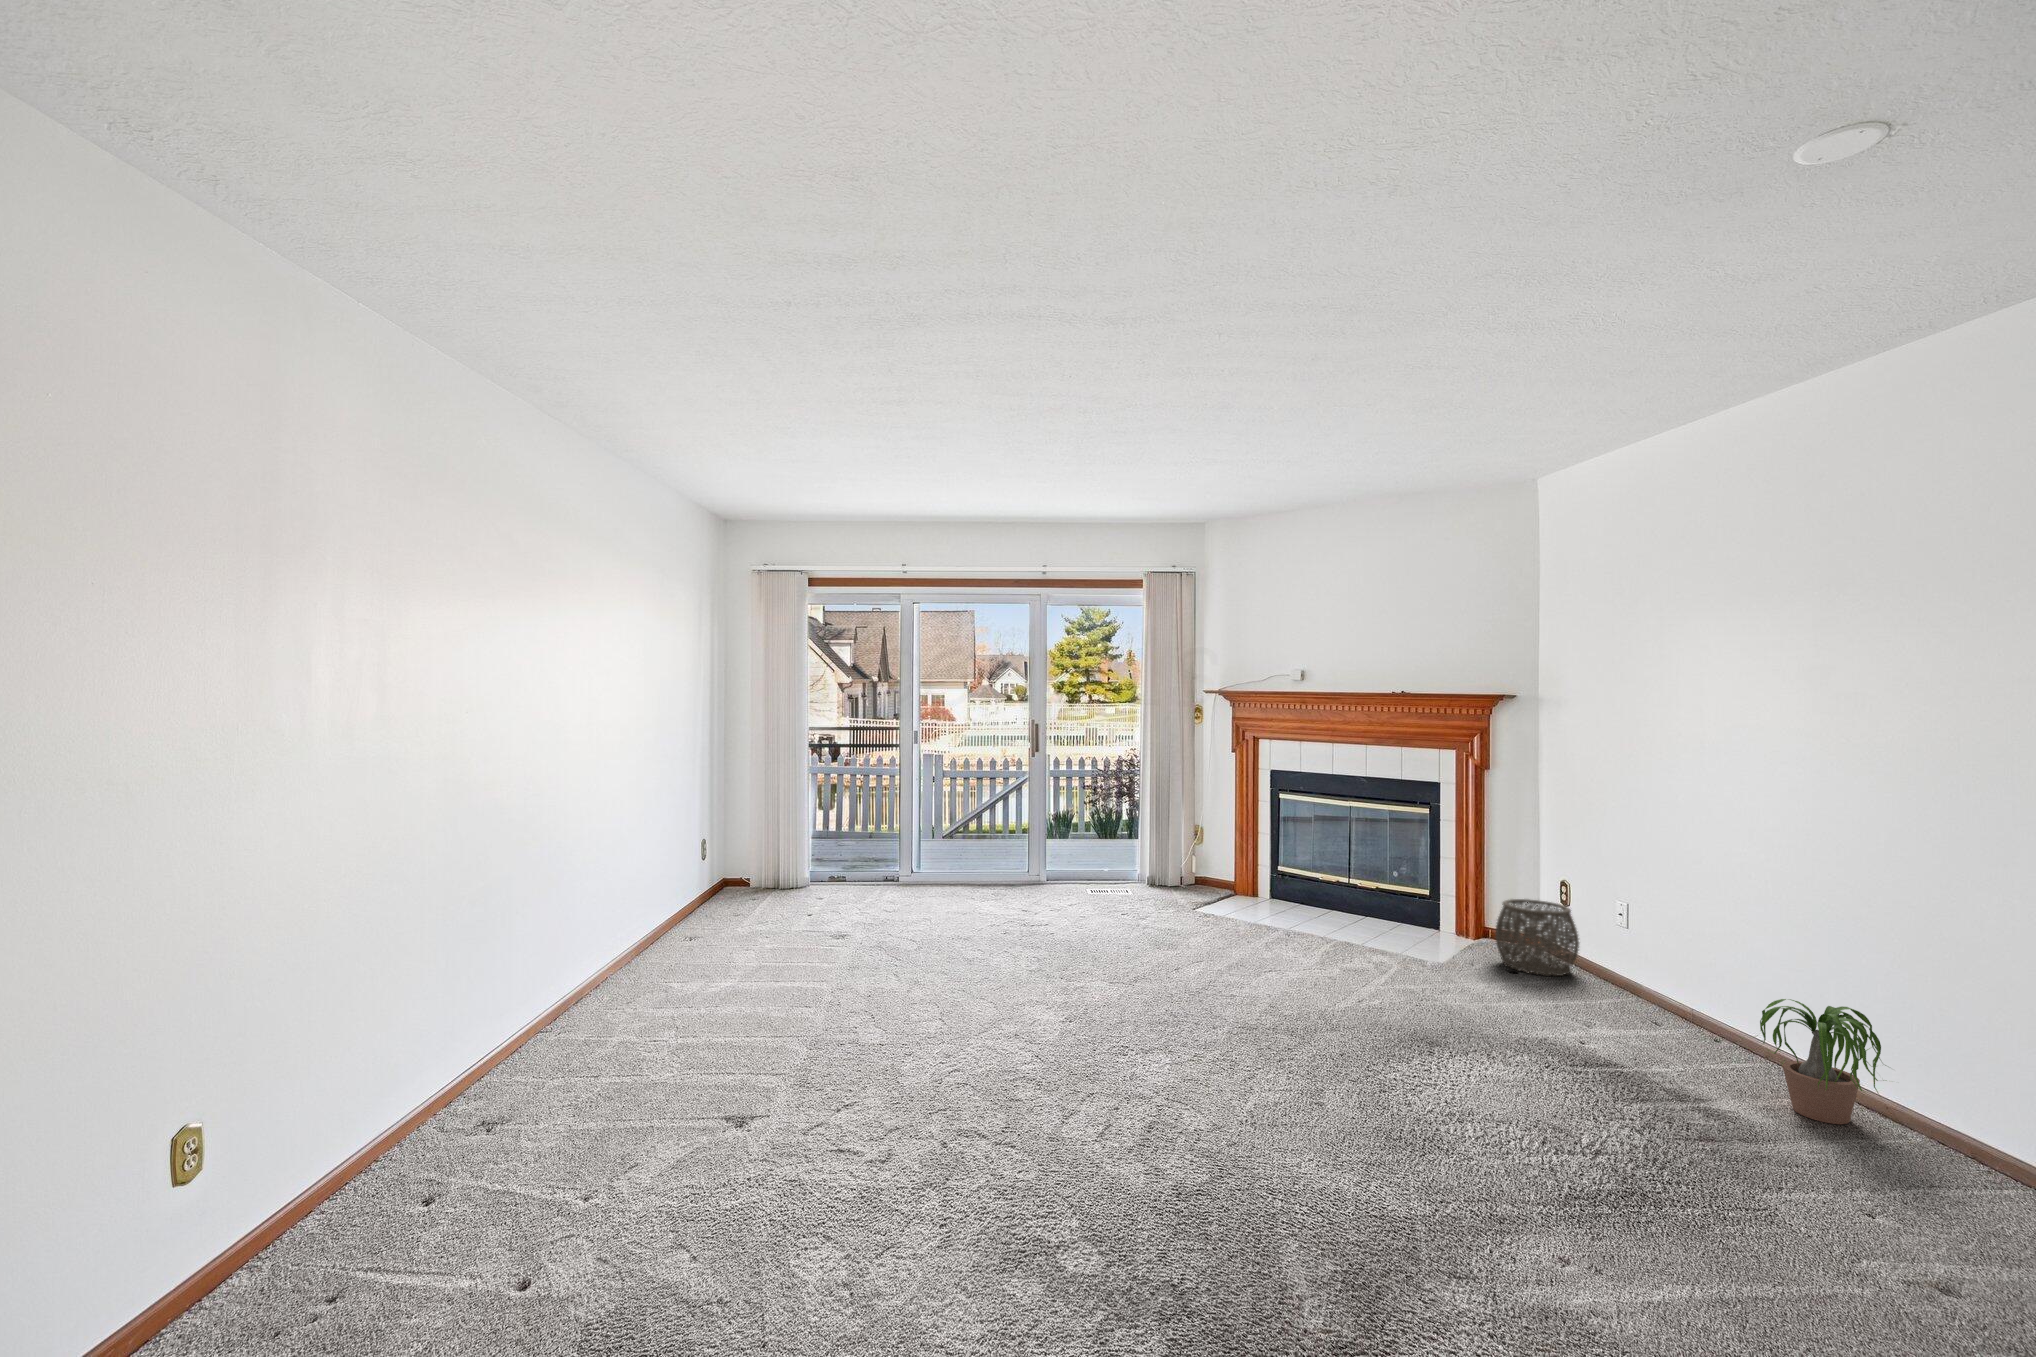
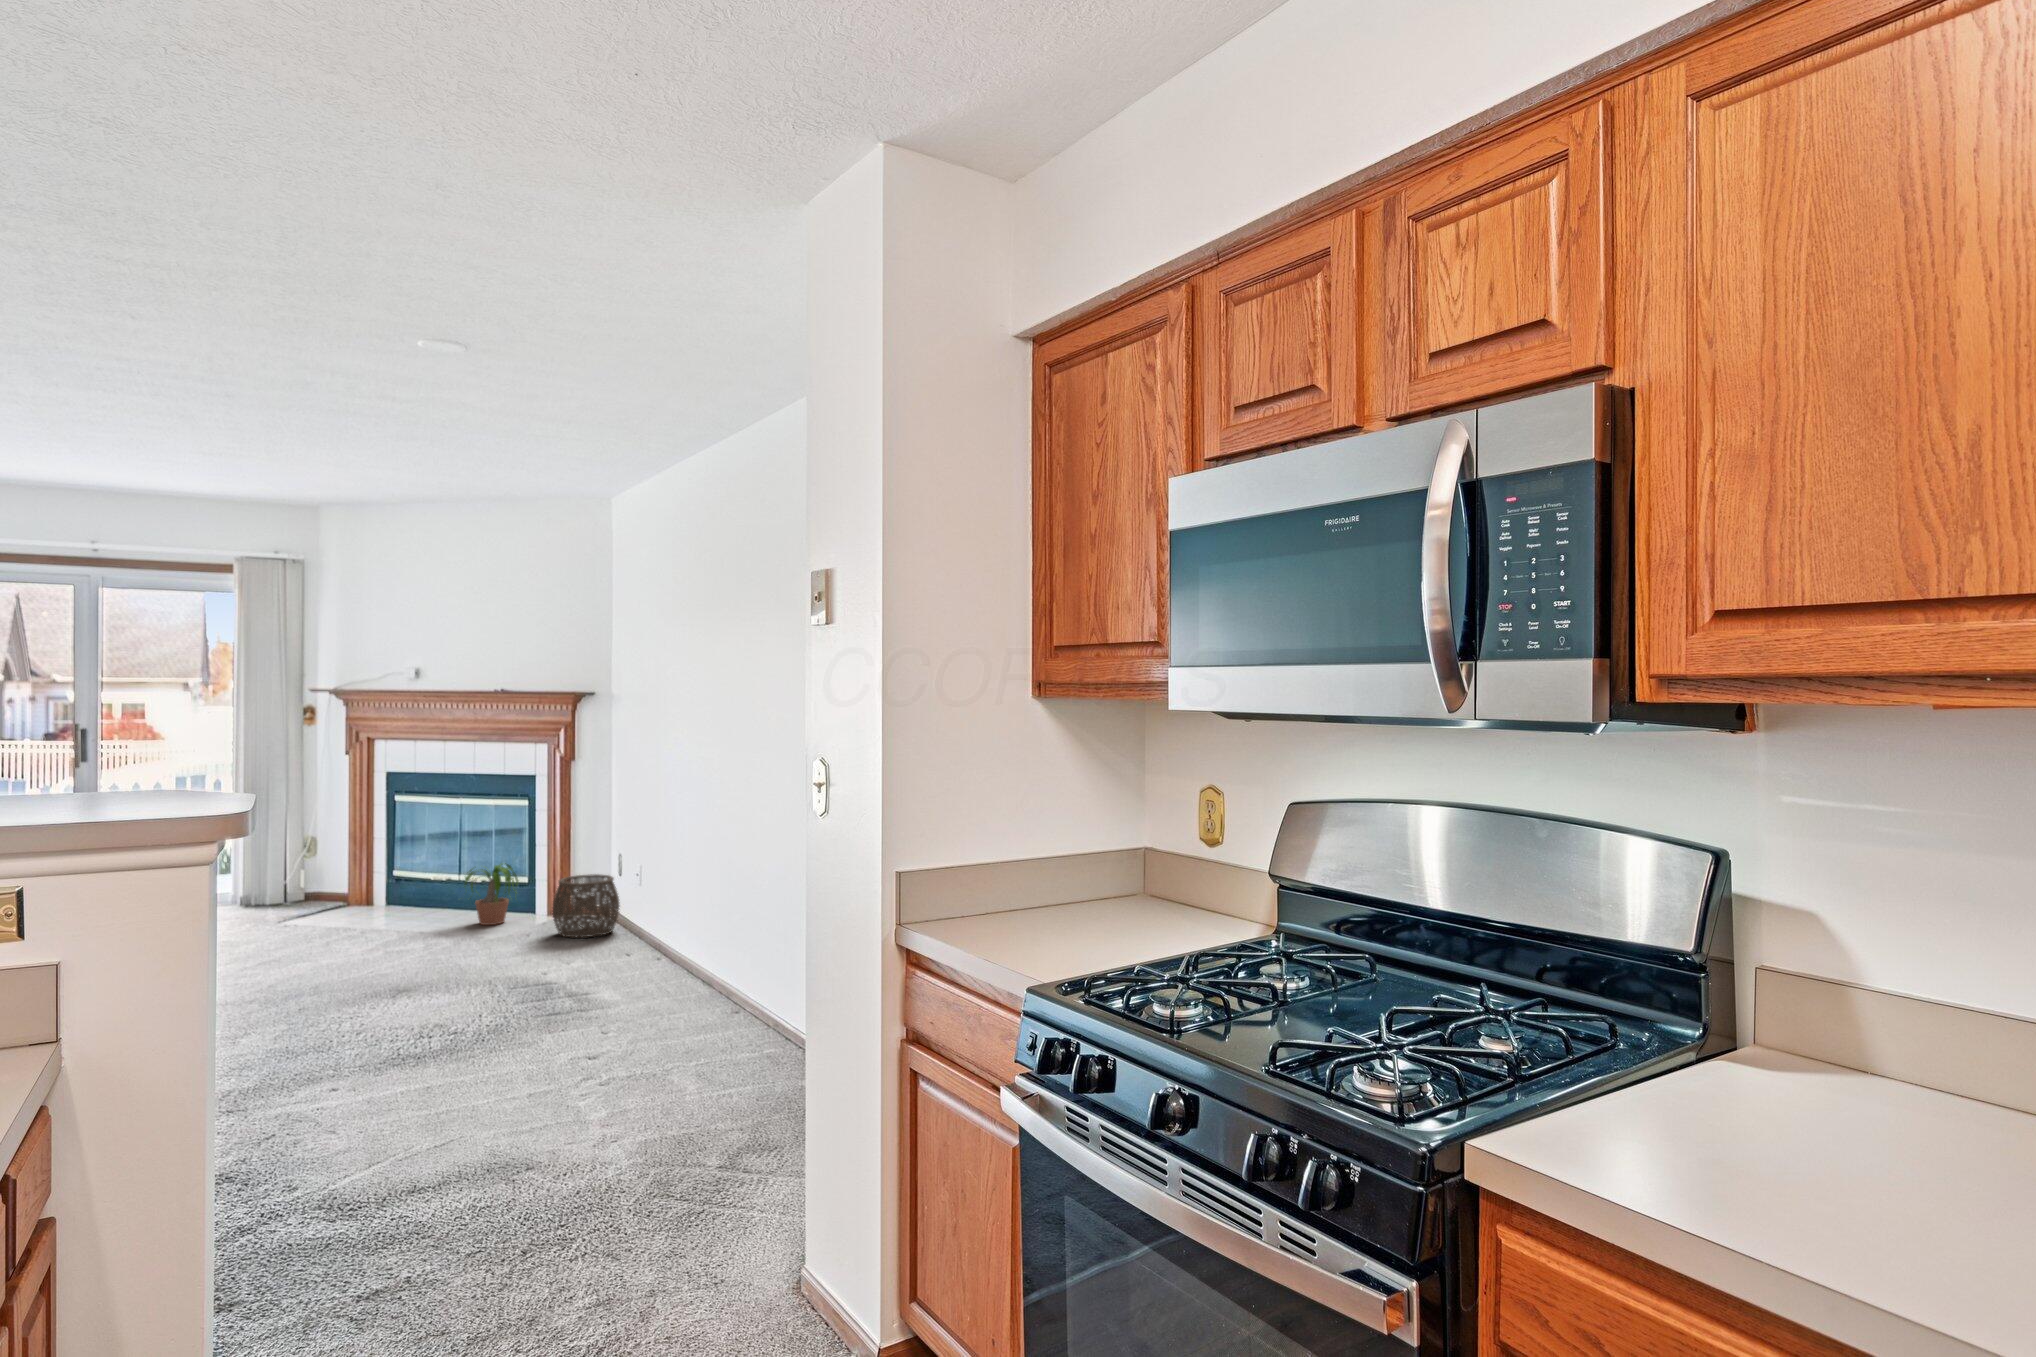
potted plant: present [1755,999,1886,1124] -> present [465,863,518,925]

